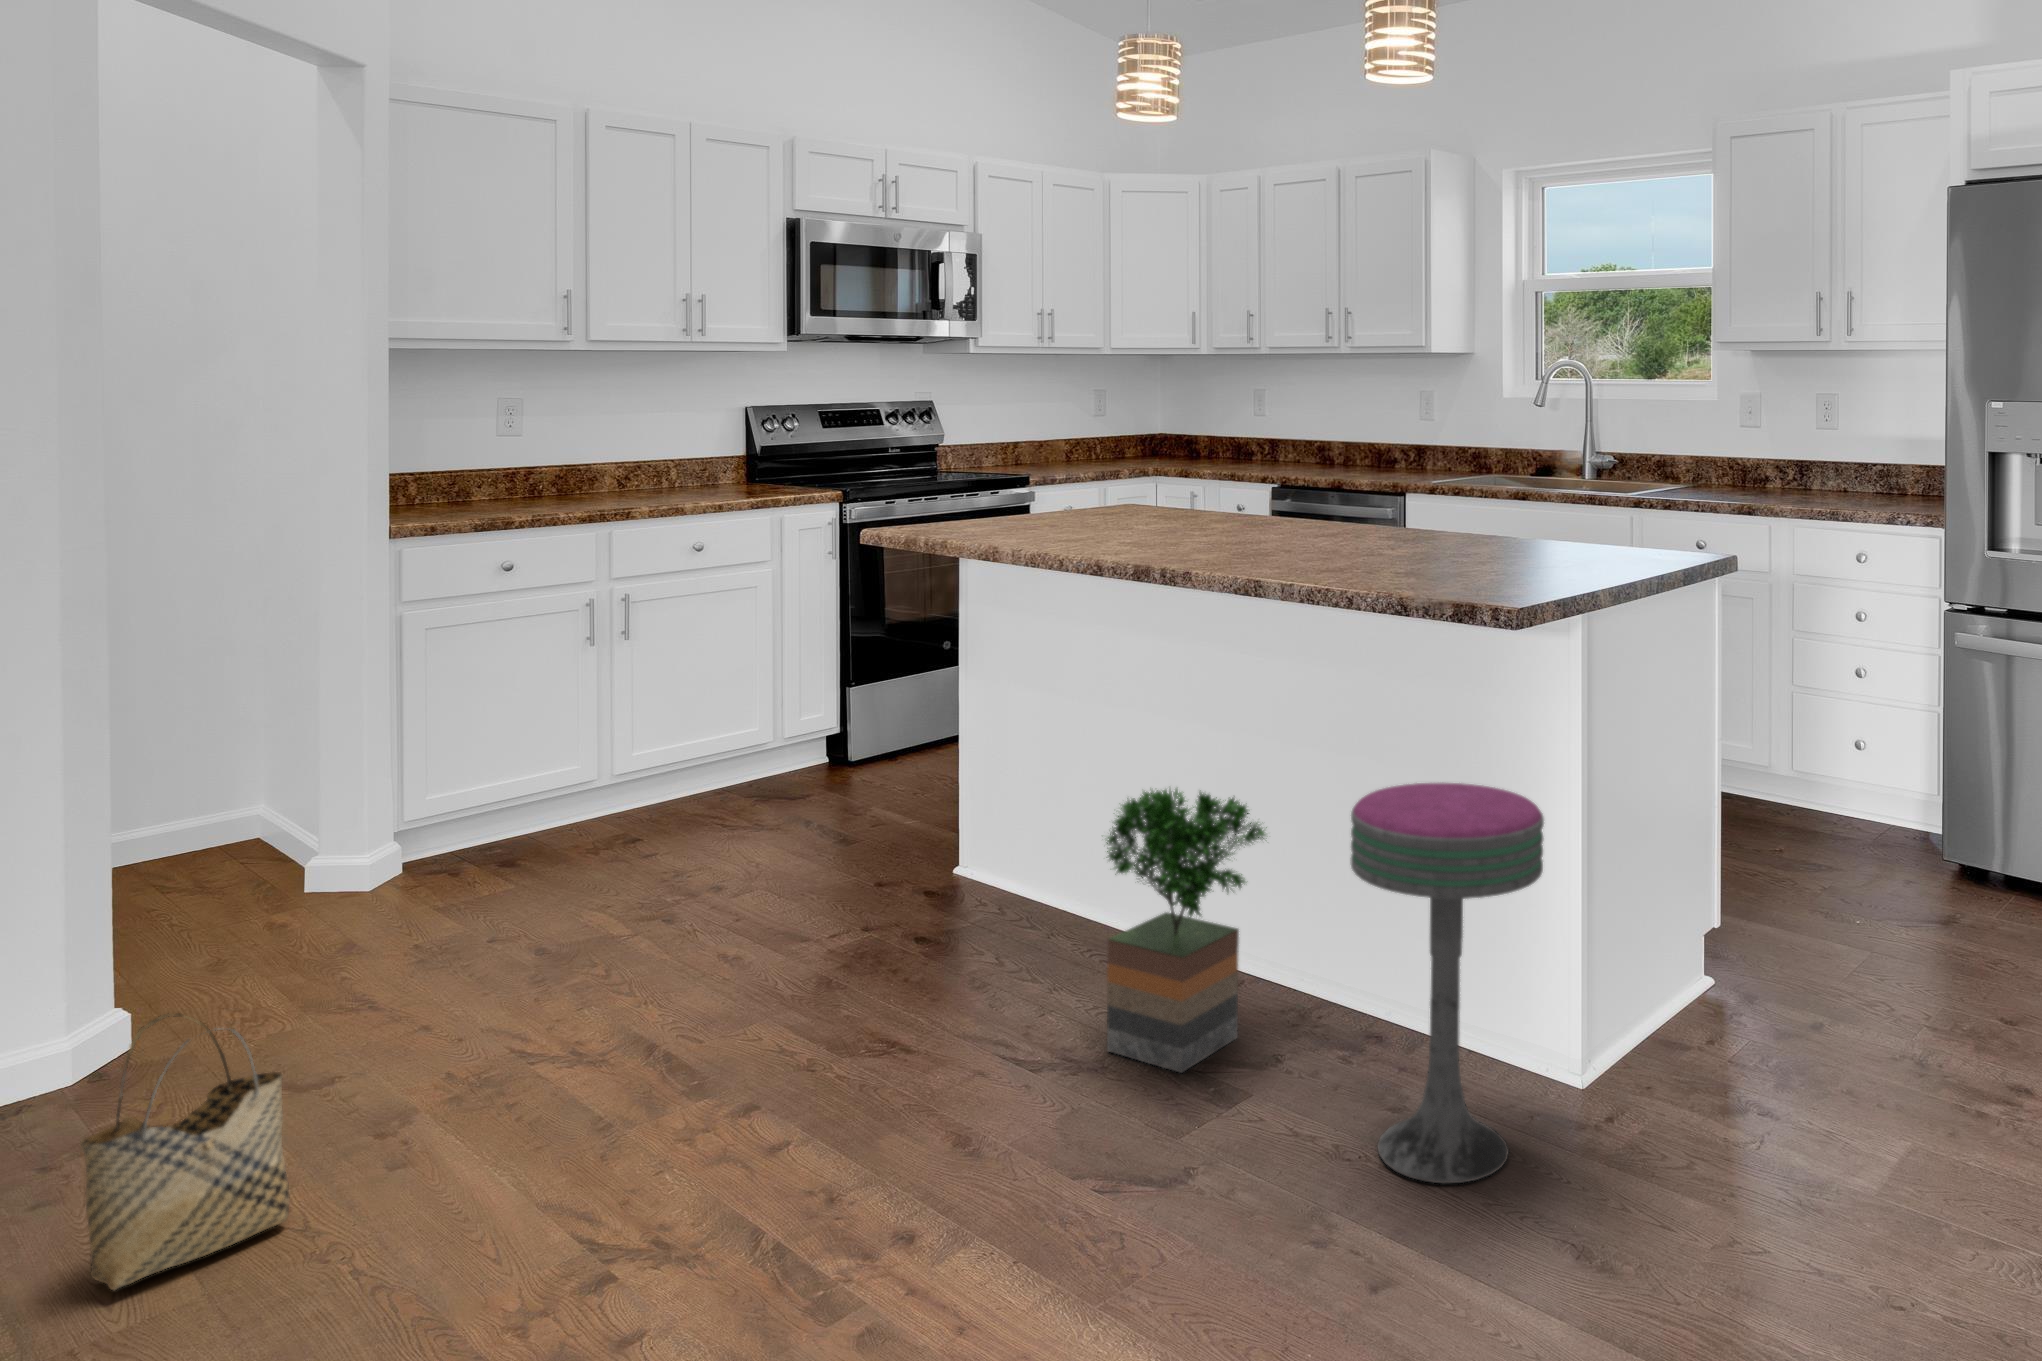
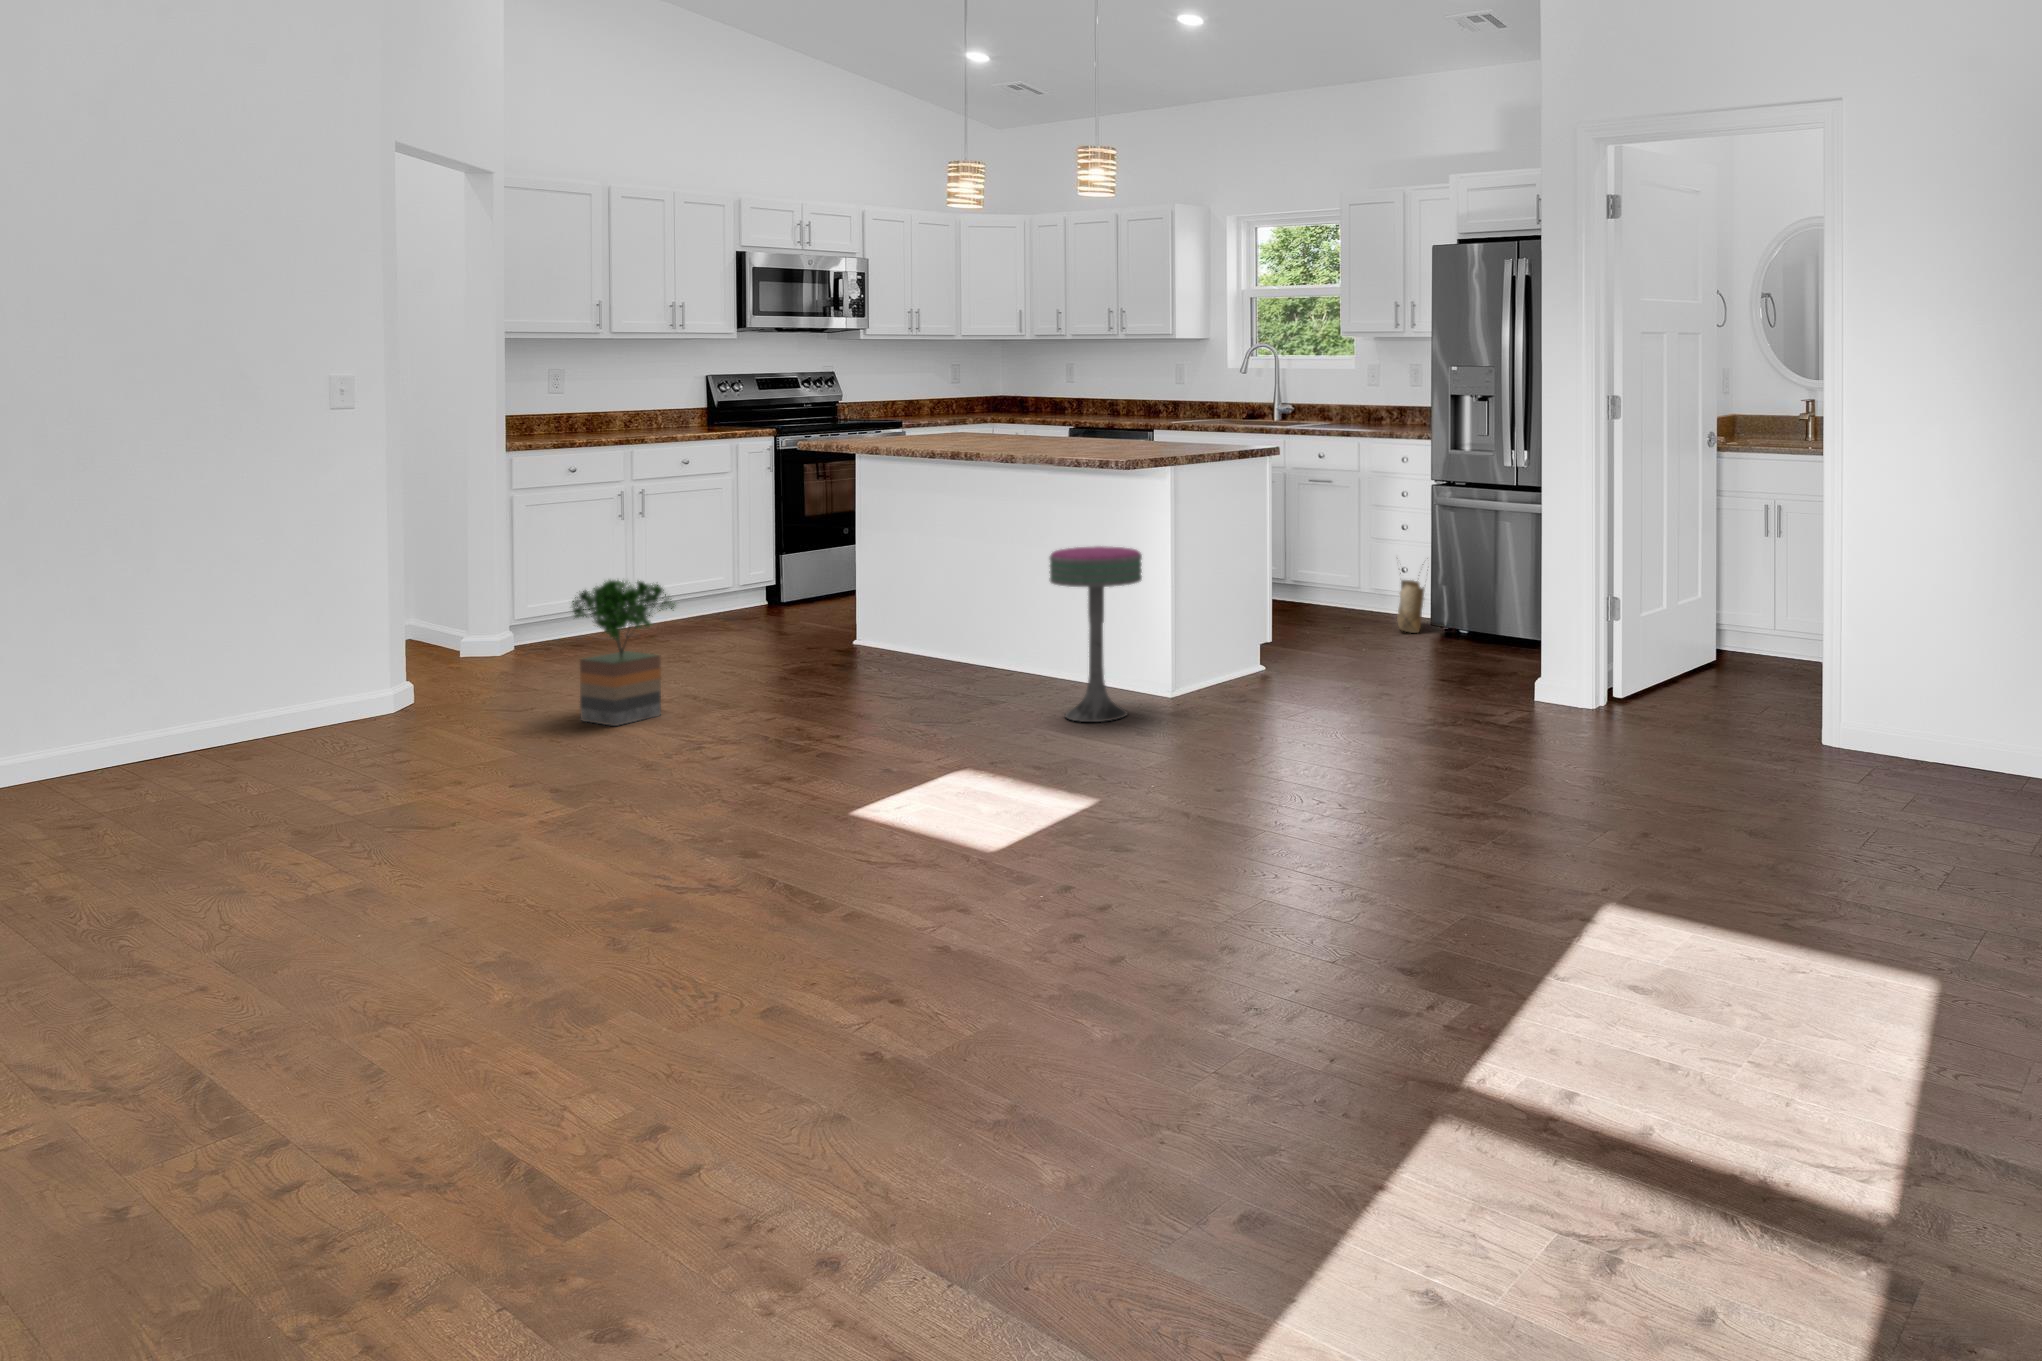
potted tree: present [1106,789,1267,1073] -> present [572,580,676,726]
woven basket: present [80,1013,290,1290] -> present [1397,580,1424,633]

